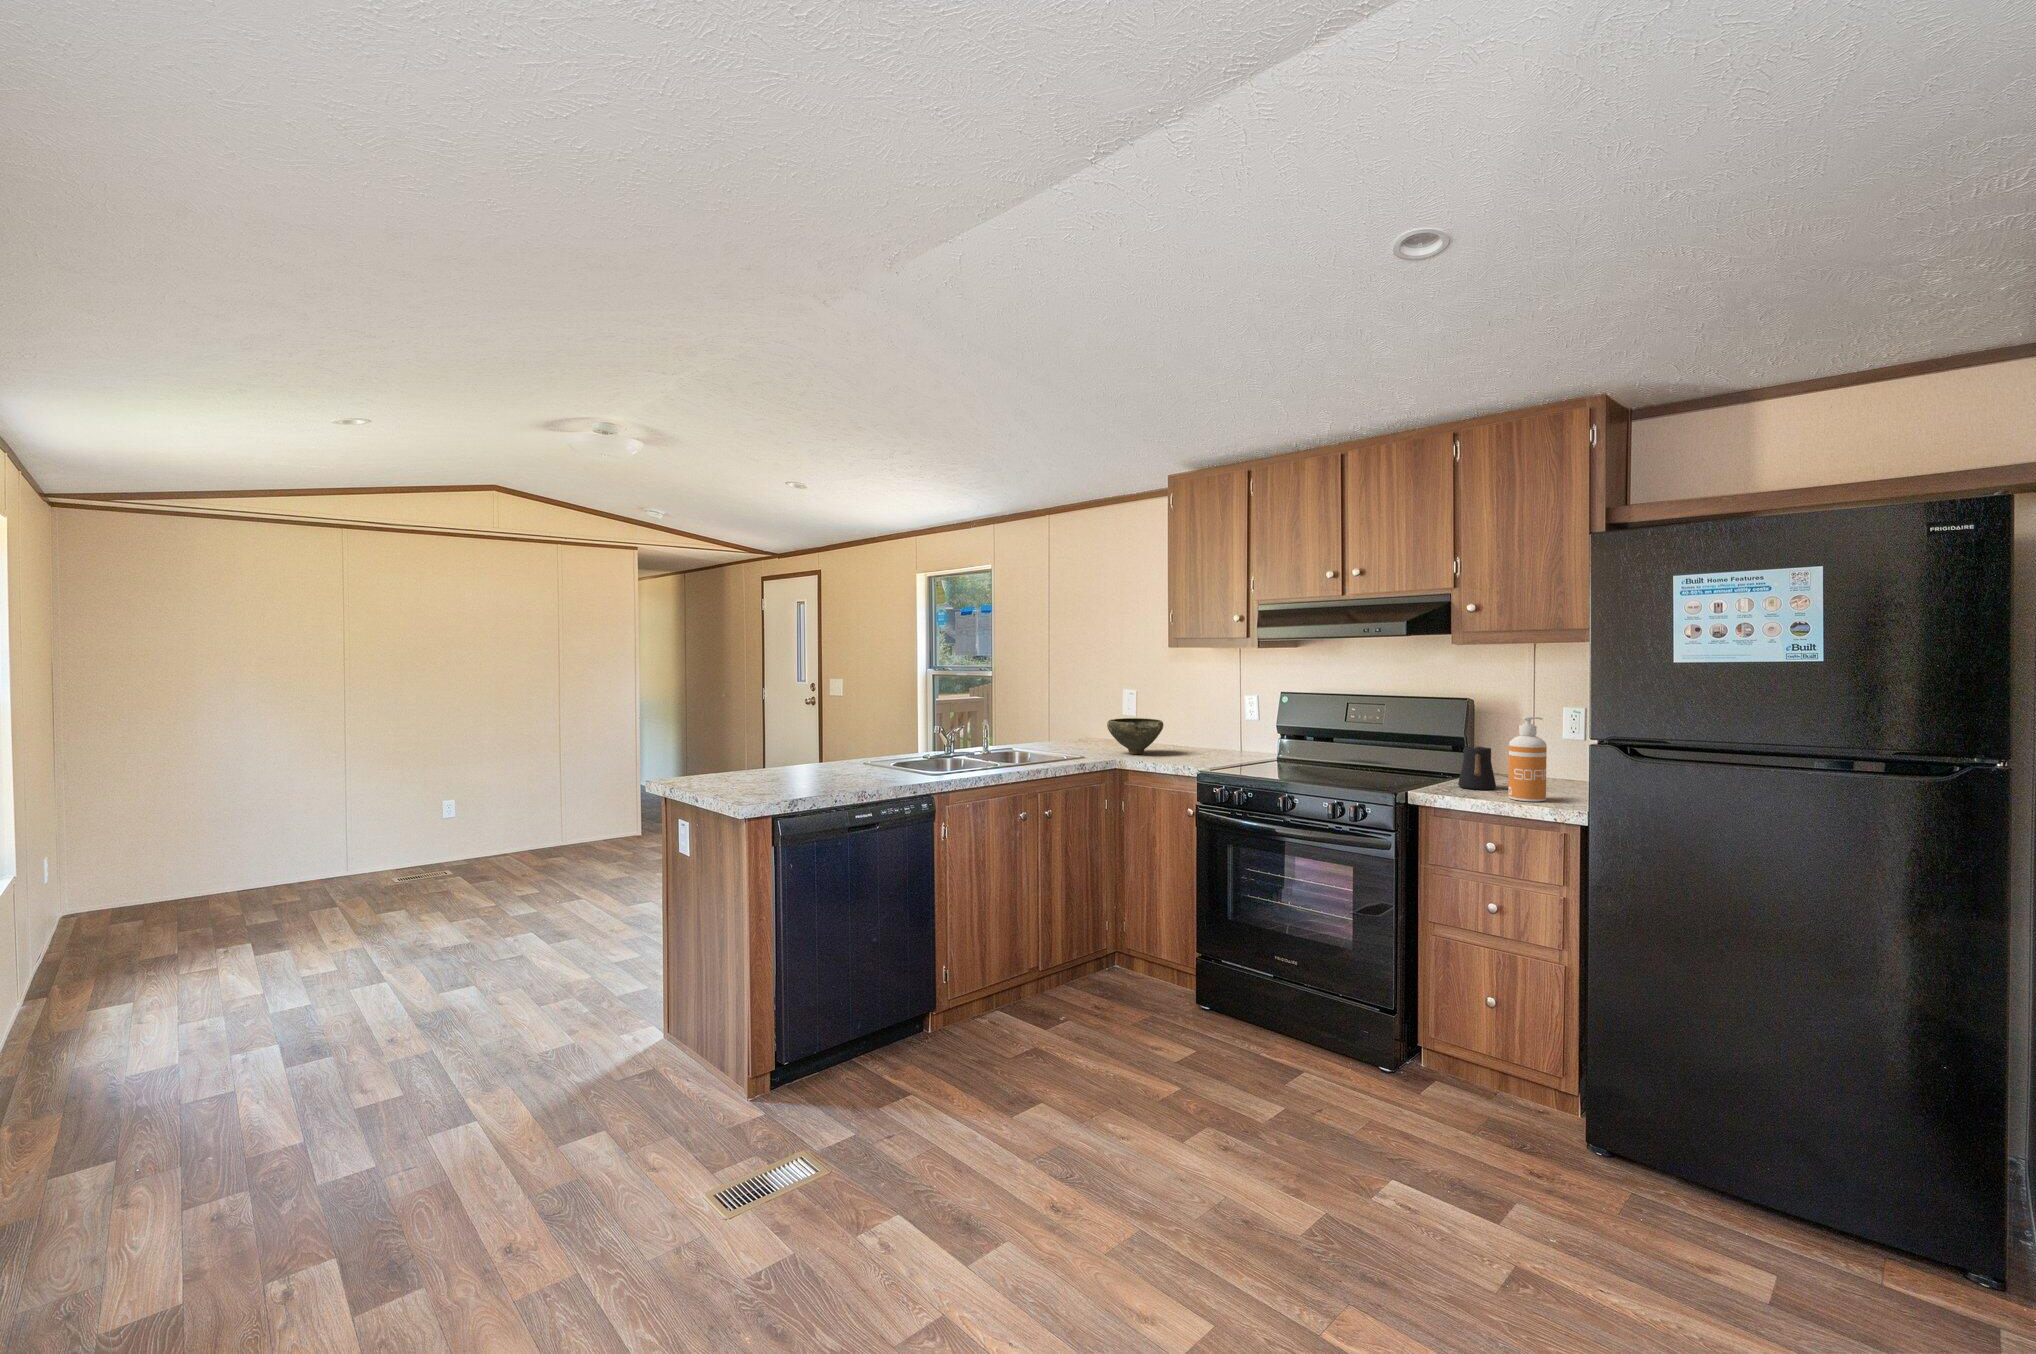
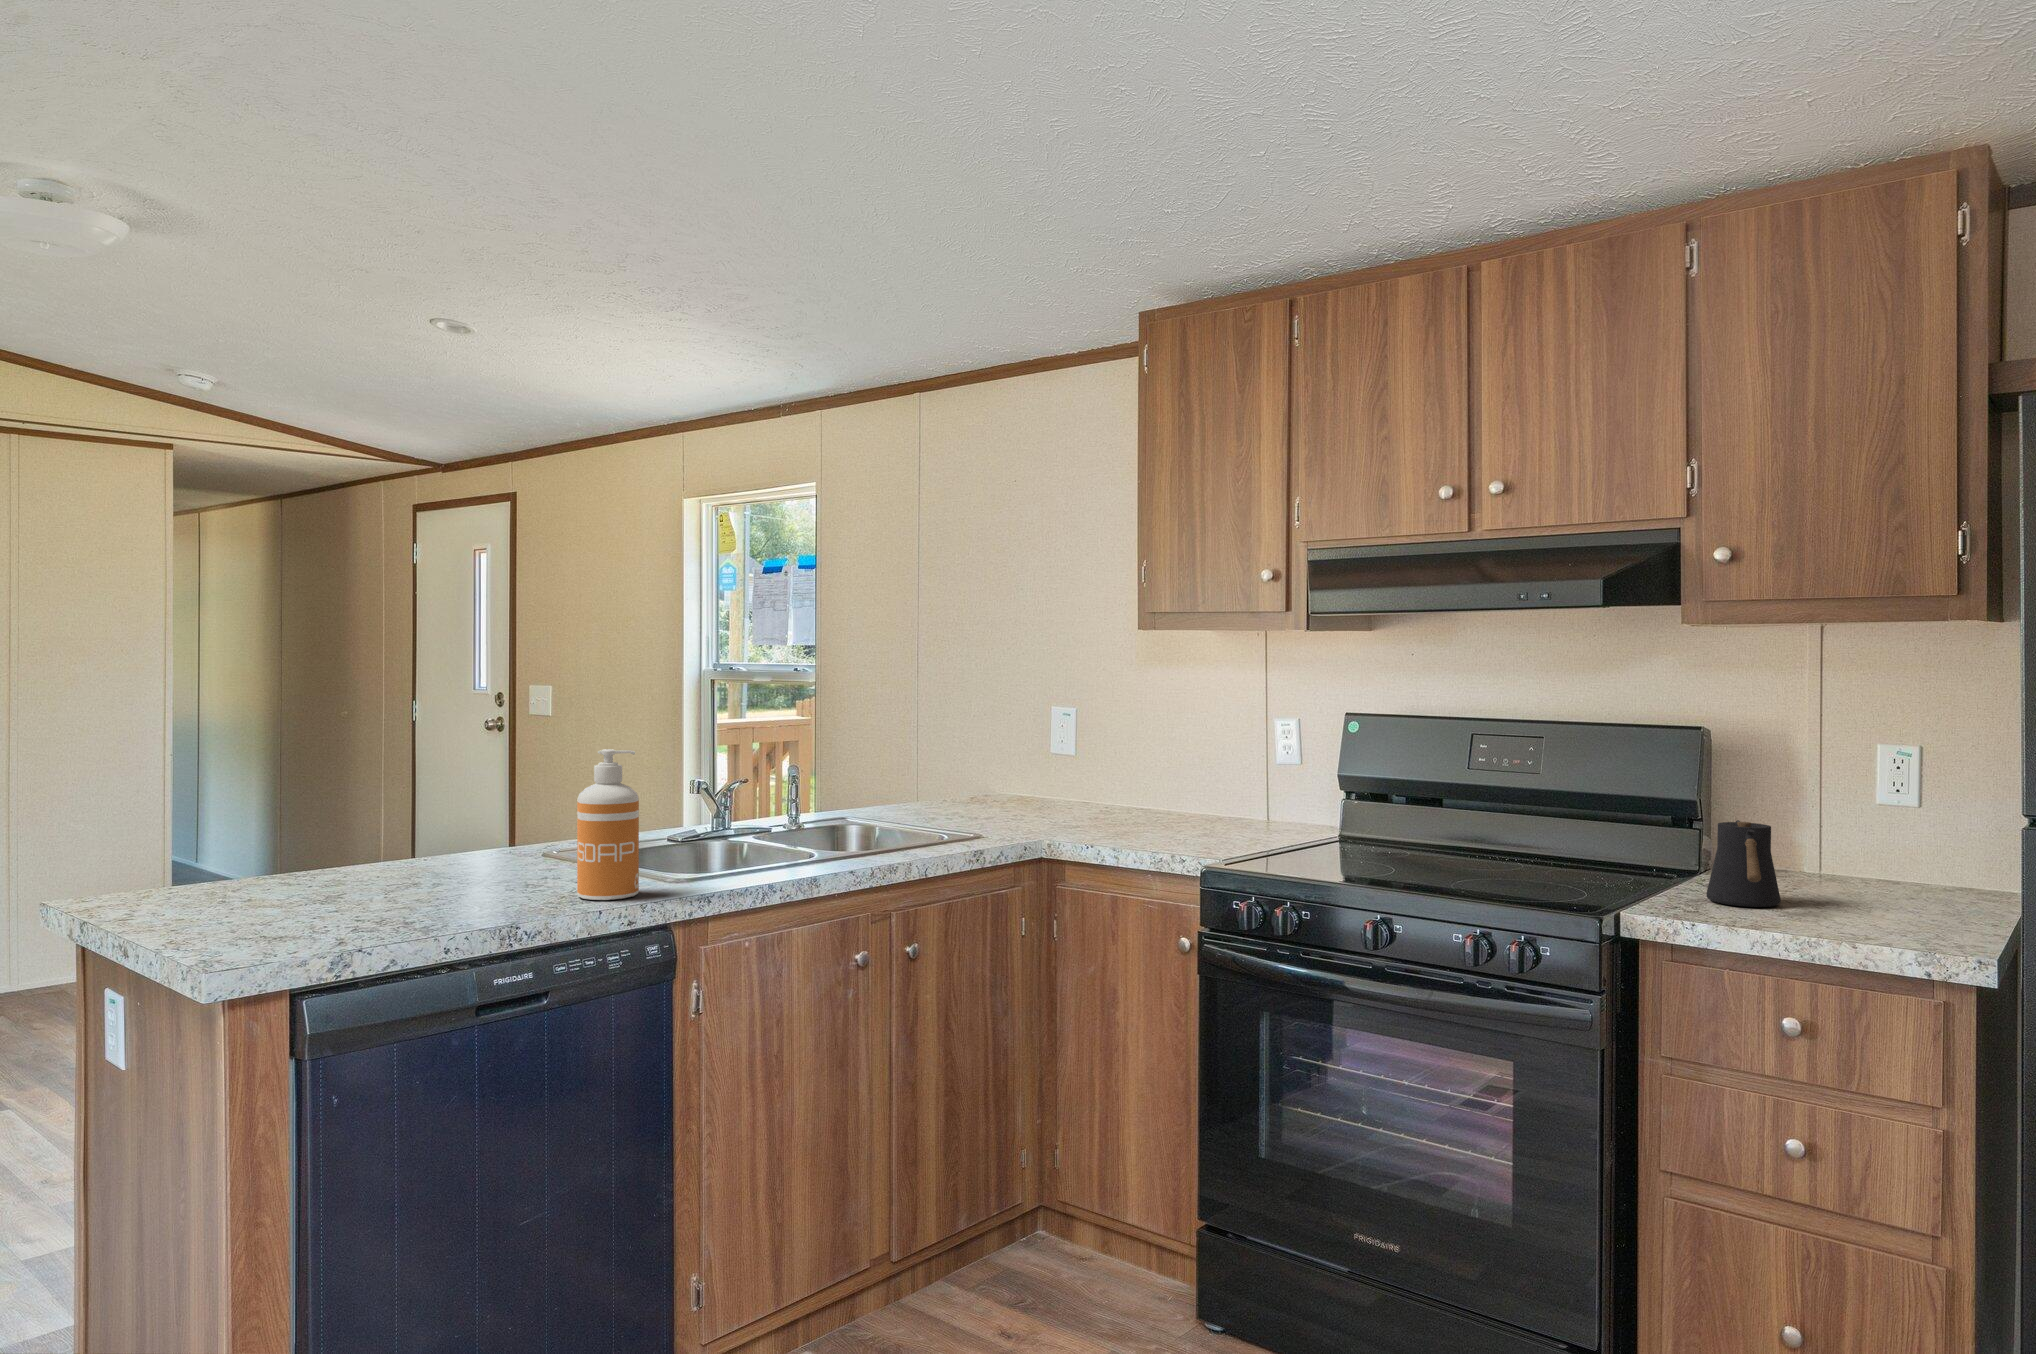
soap dispenser: present [1508,717,1547,802] -> present [577,749,639,900]
bowl: present [1107,718,1163,754] -> none [1023,762,1128,829]

